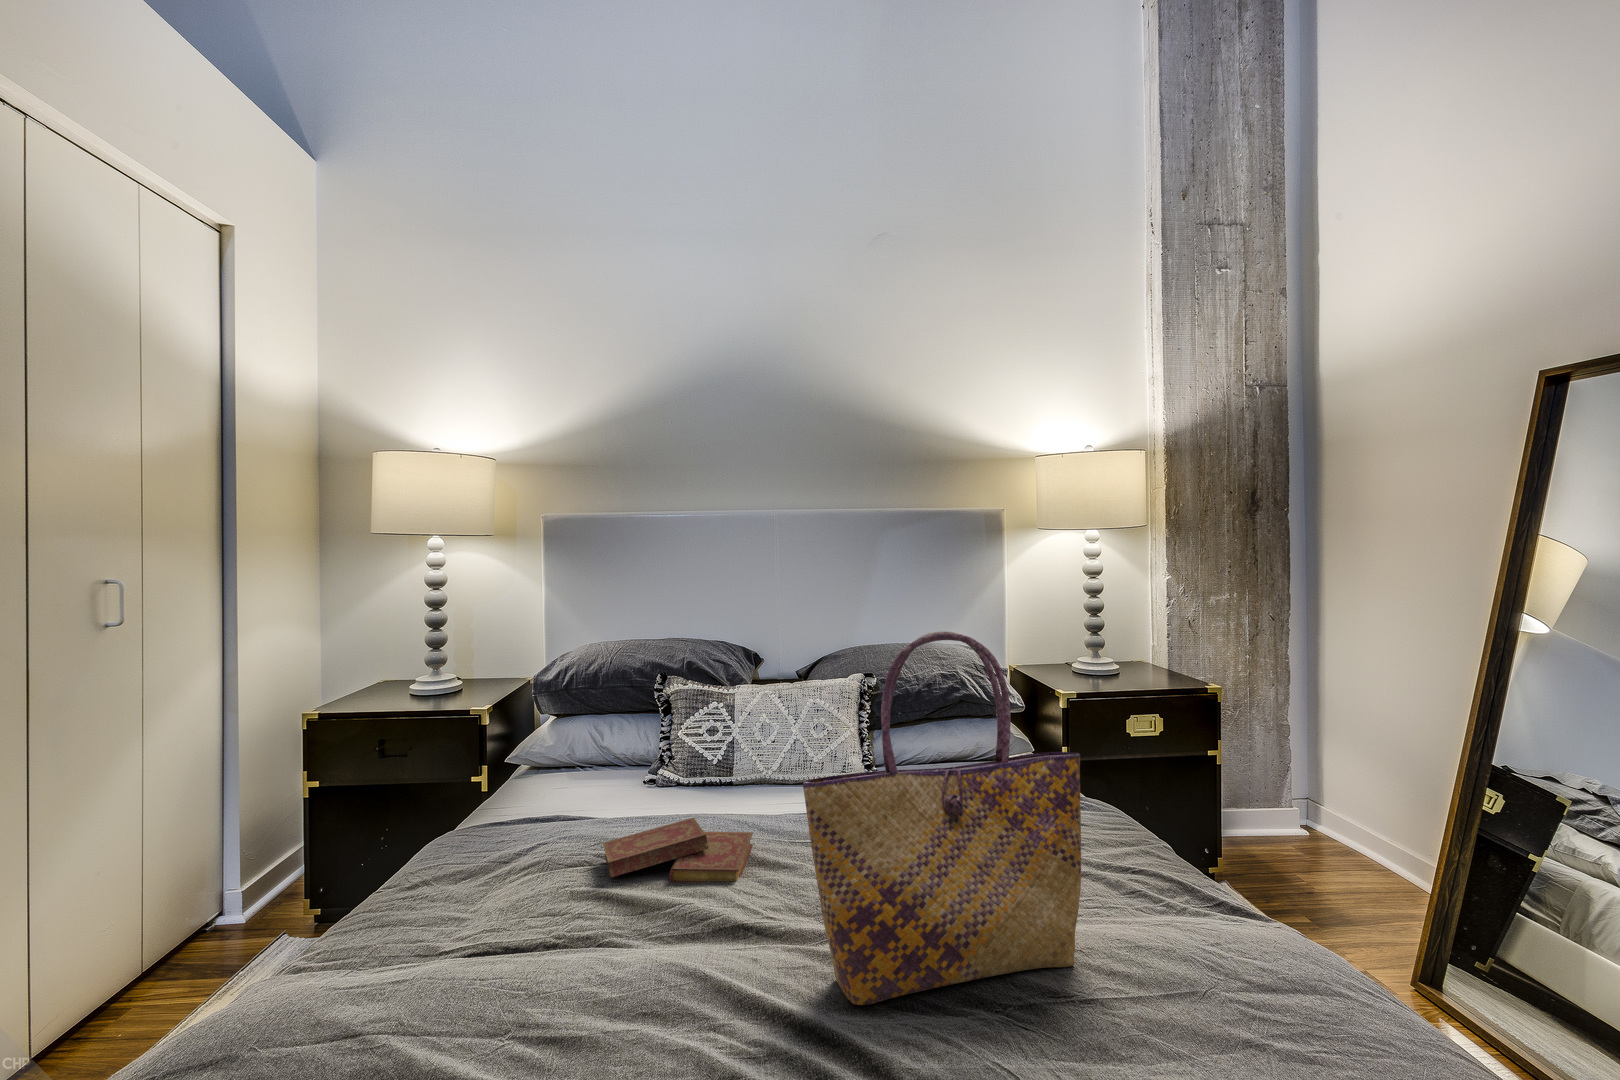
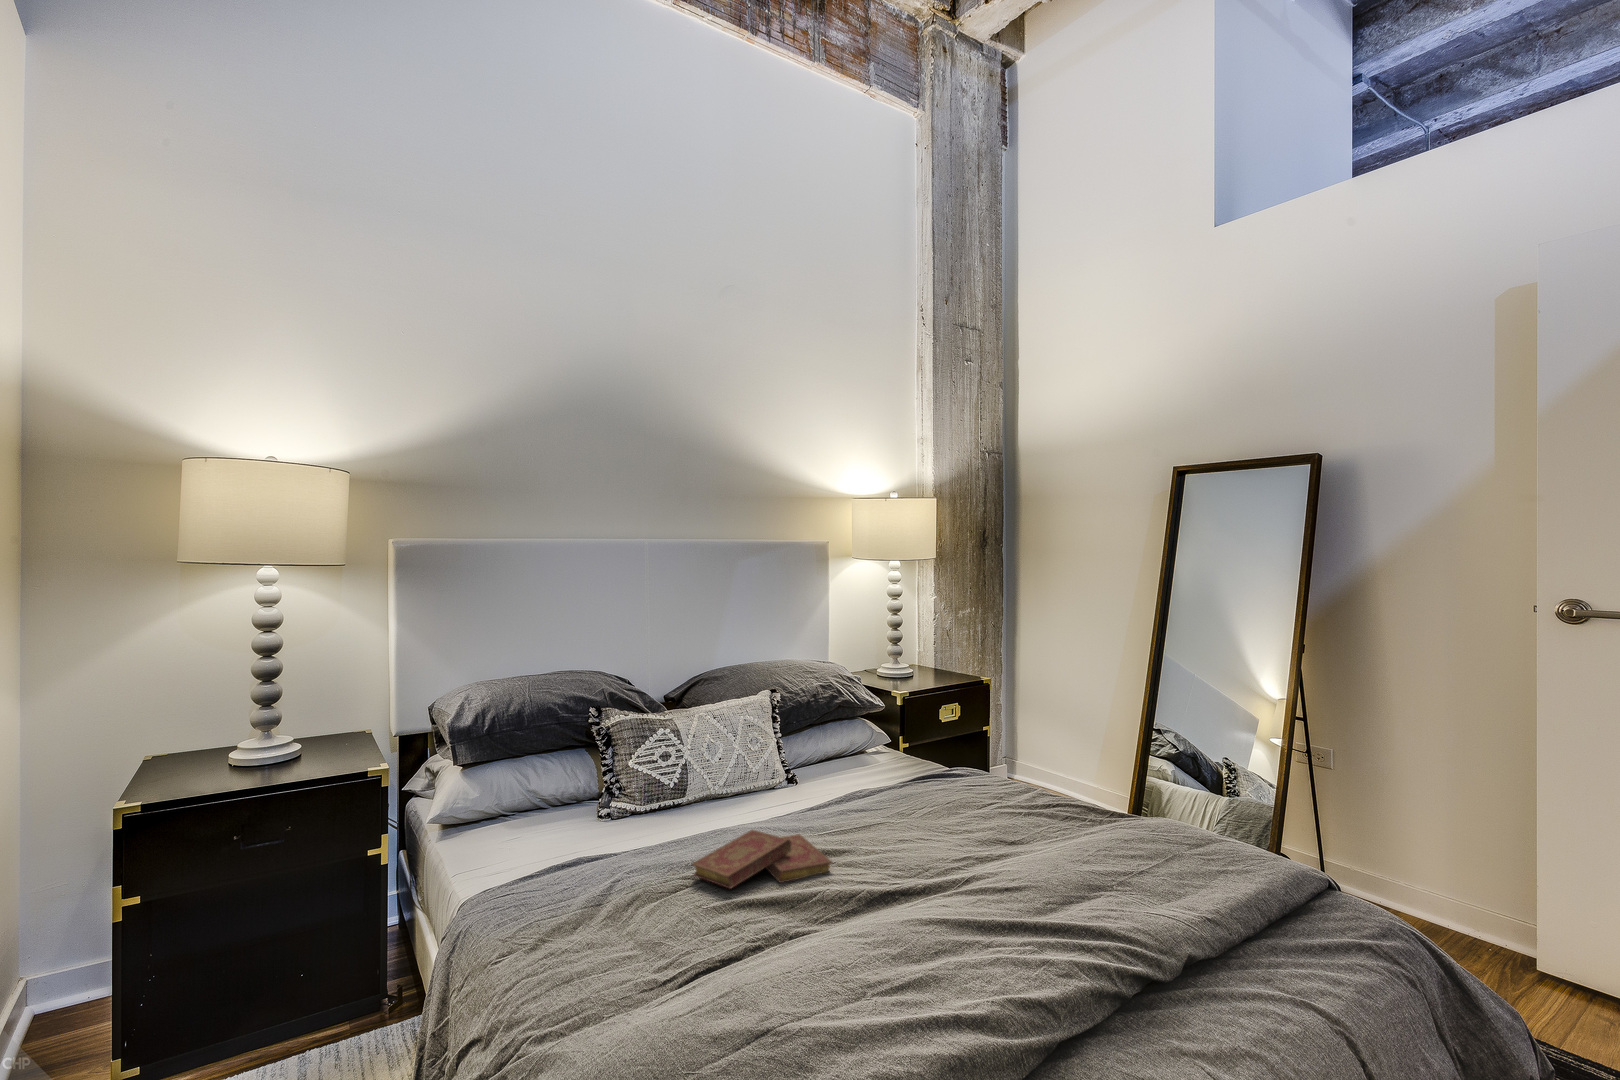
tote bag: present [803,631,1081,1005] -> none [998,659,1118,922]

